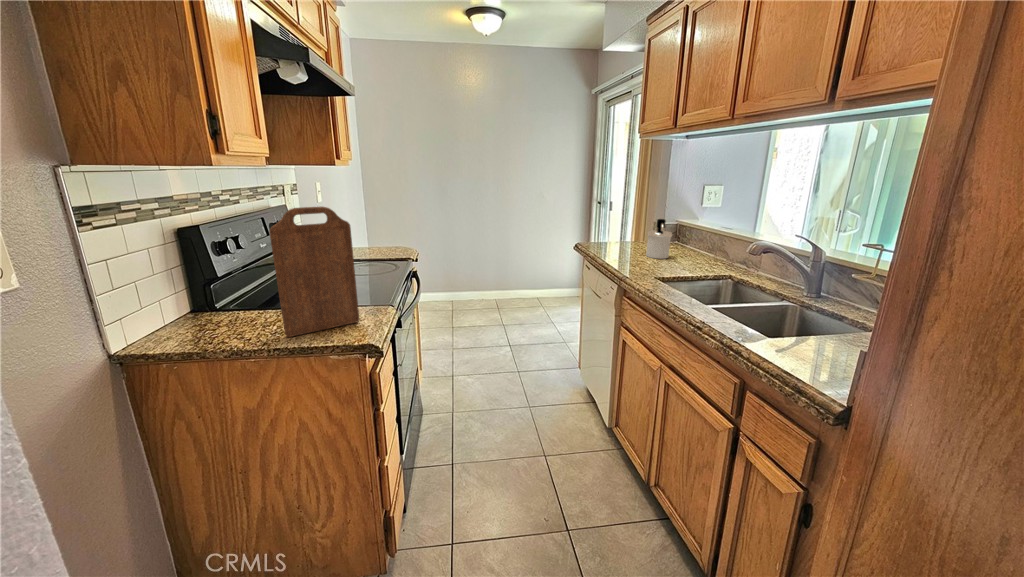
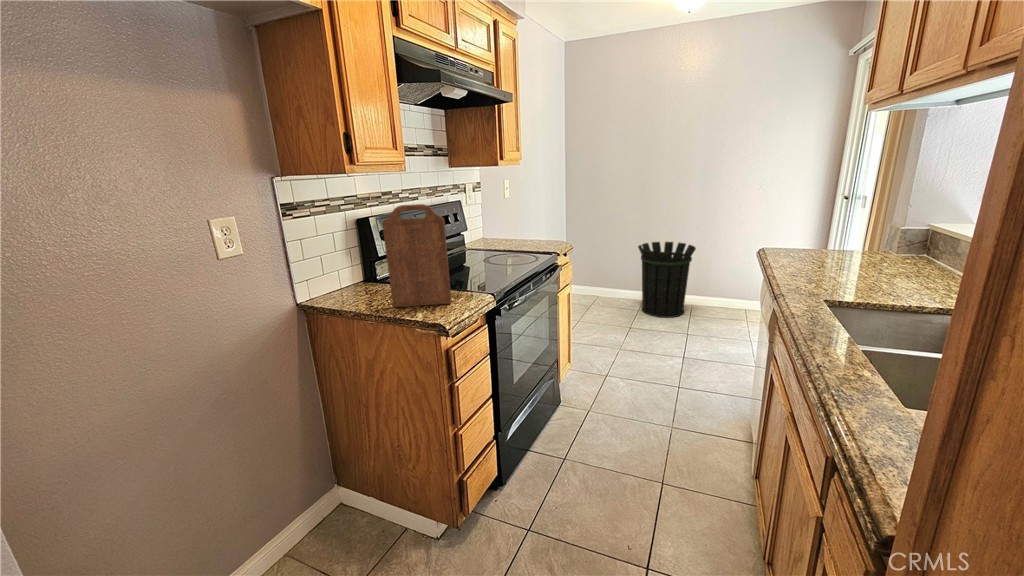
soap dispenser: present [646,219,672,259] -> none [853,221,900,277]
waste bin: none [442,244,492,313] -> present [638,242,696,318]

